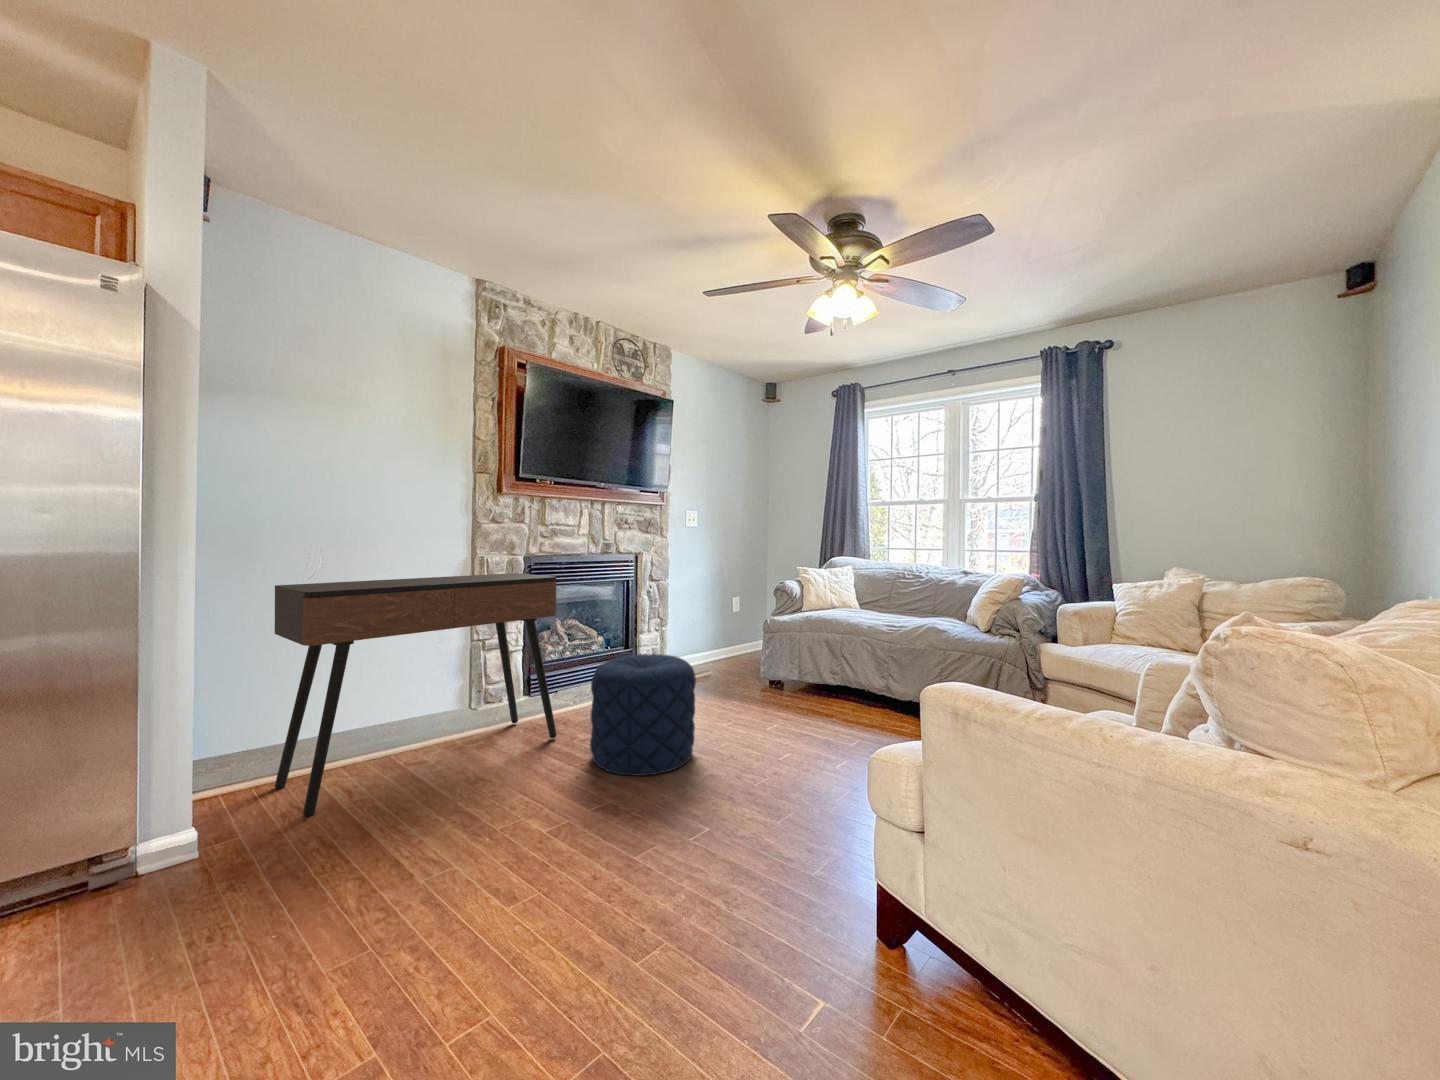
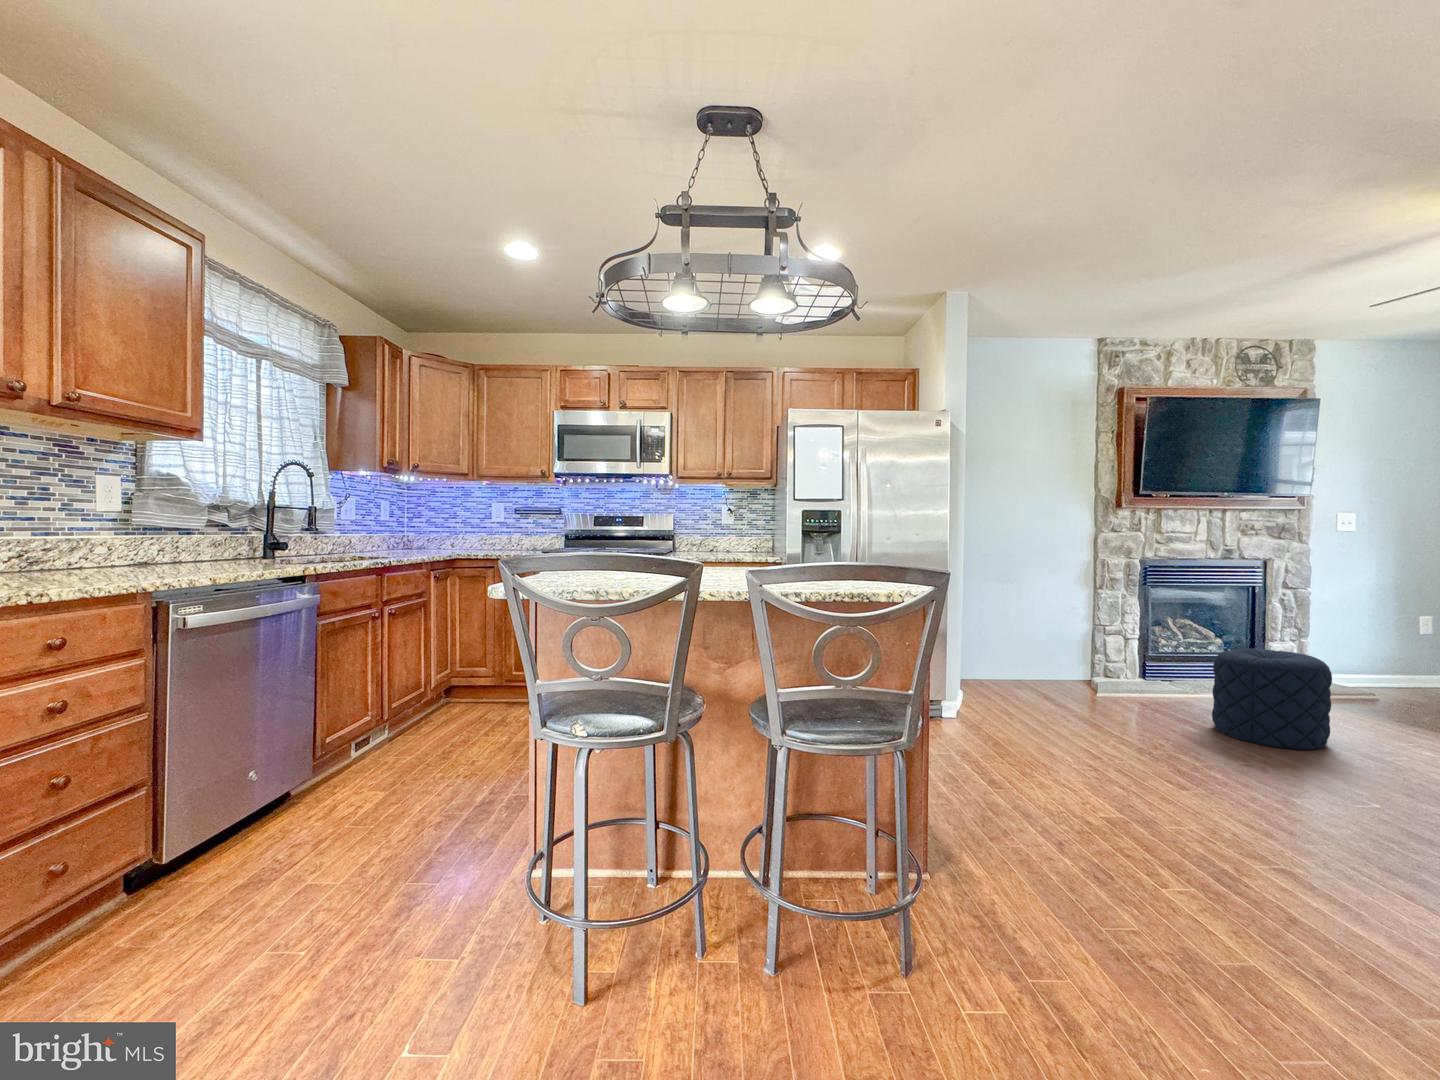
console table: present [275,573,557,817] -> none [982,573,1178,710]

